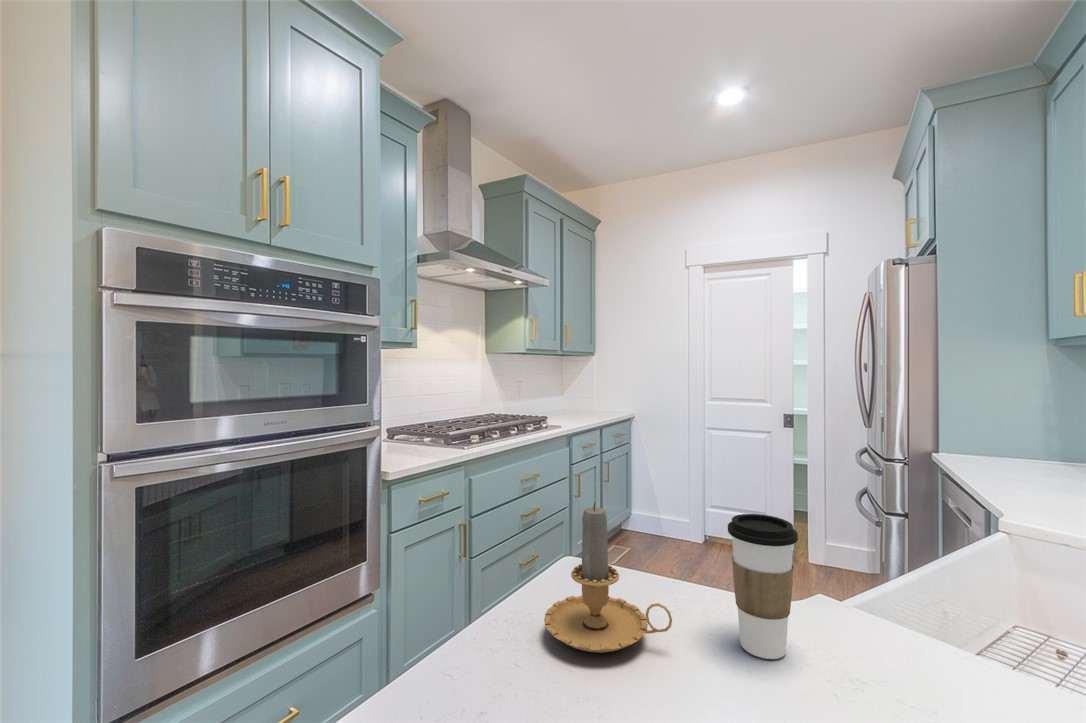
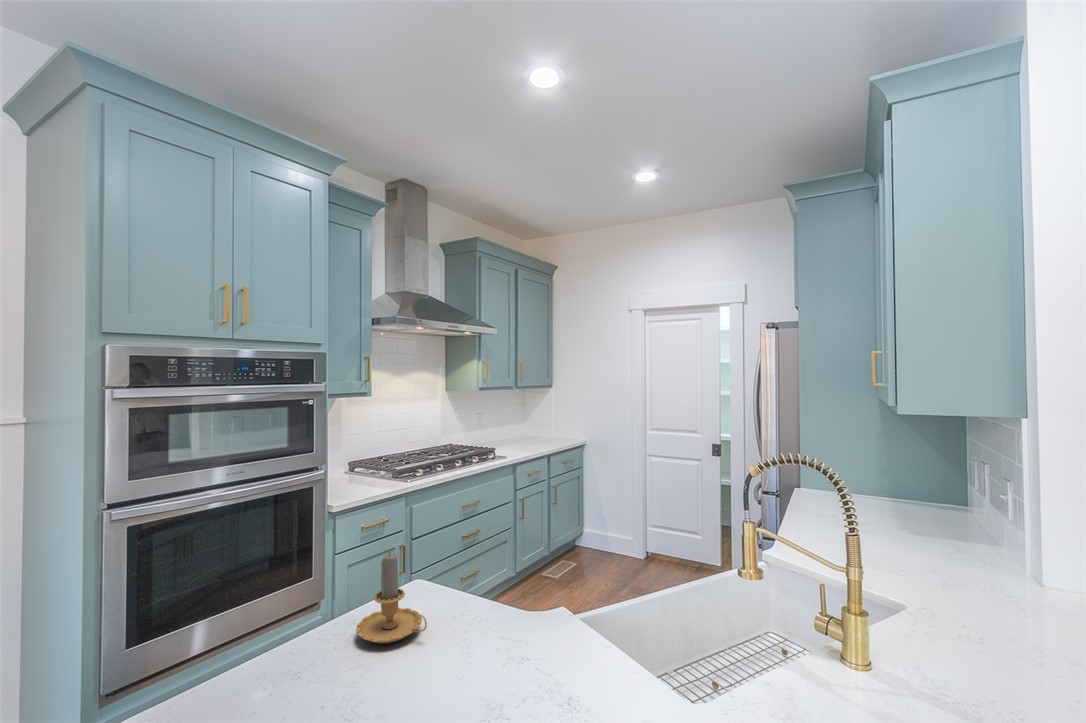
coffee cup: present [728,514,798,659] -> none [464,559,502,648]

